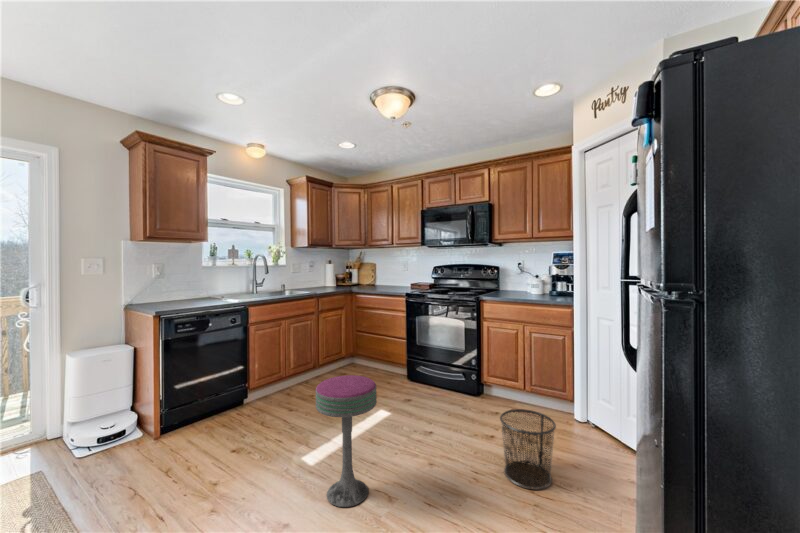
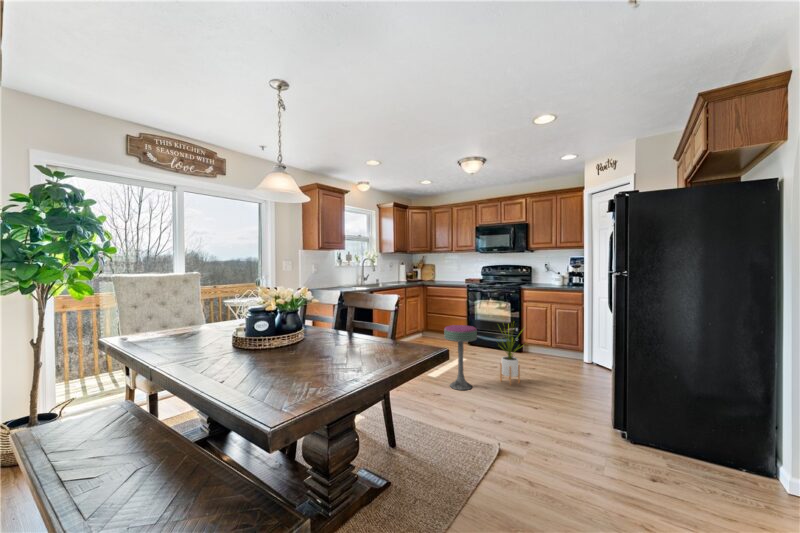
house plant: none [413,363,474,488] -> present [500,328,522,385]
trash can: present [500,409,556,490] -> none [542,347,574,386]

